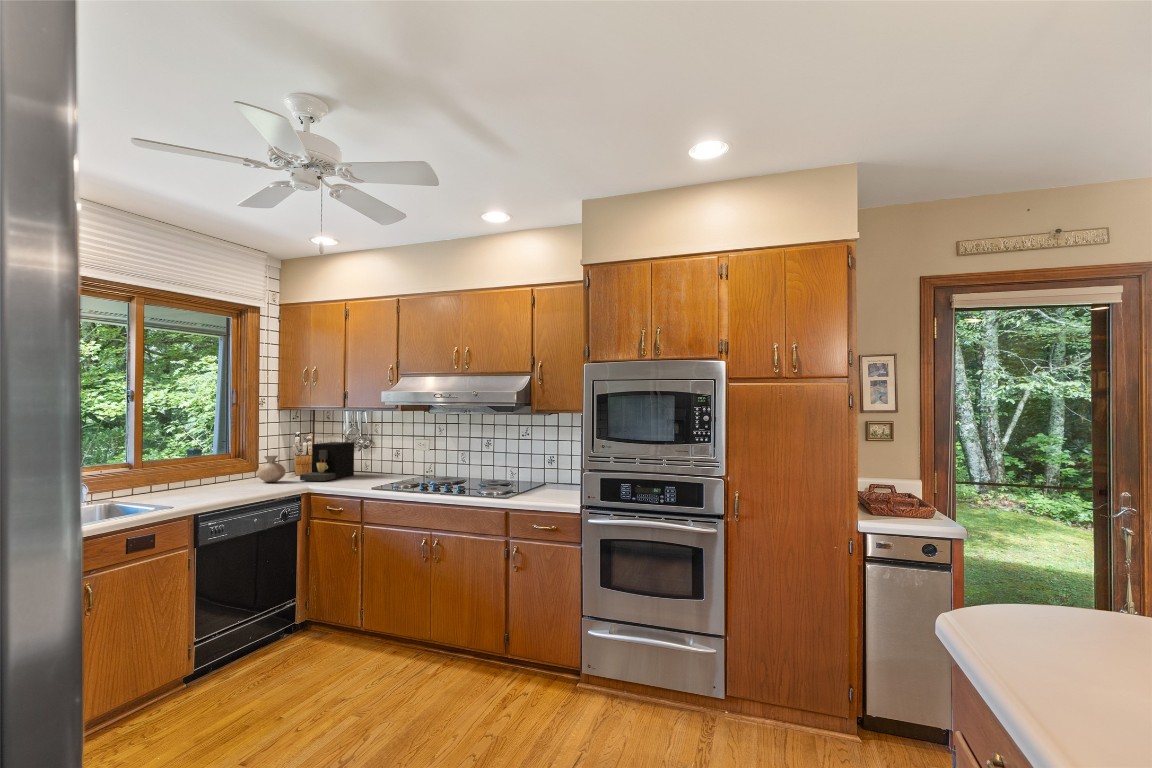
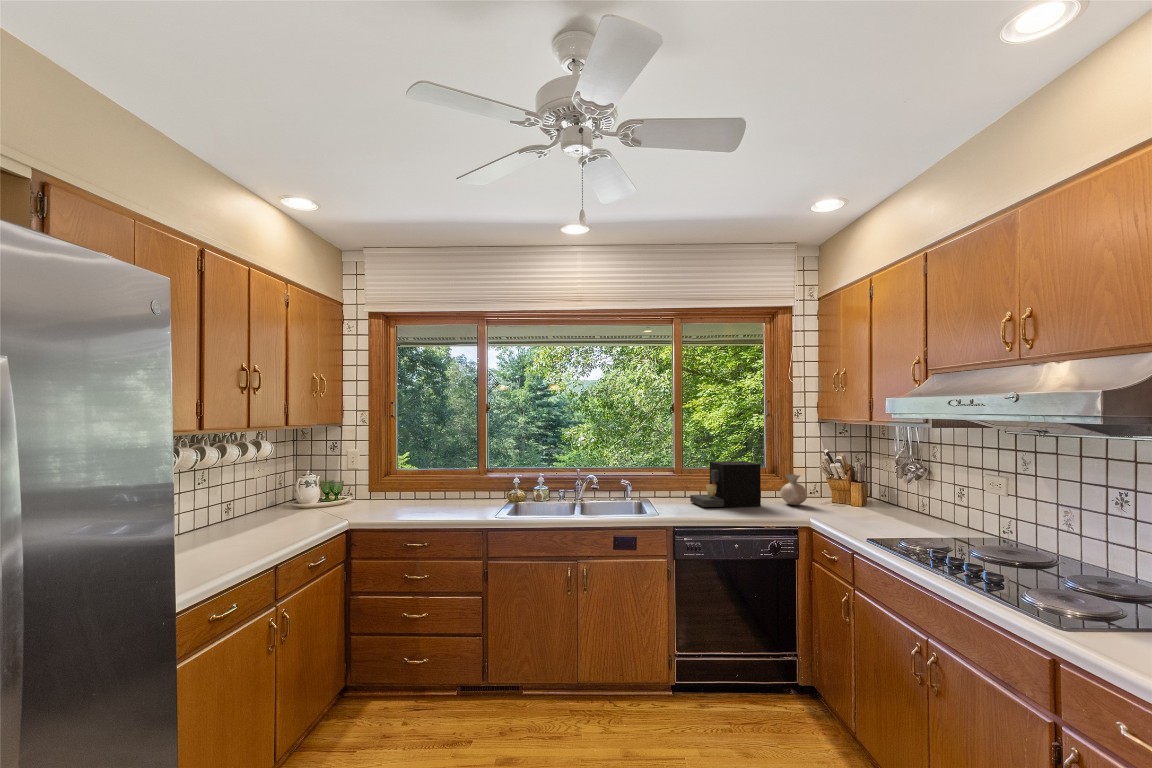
coffee maker: present [300,442,354,481] -> present [690,461,761,507]

